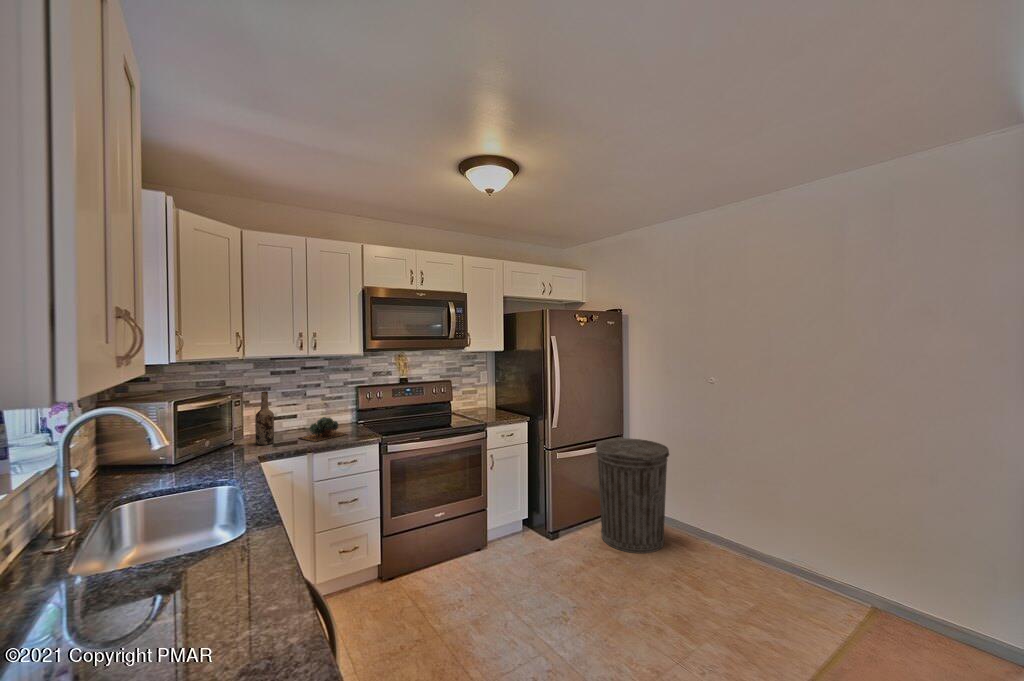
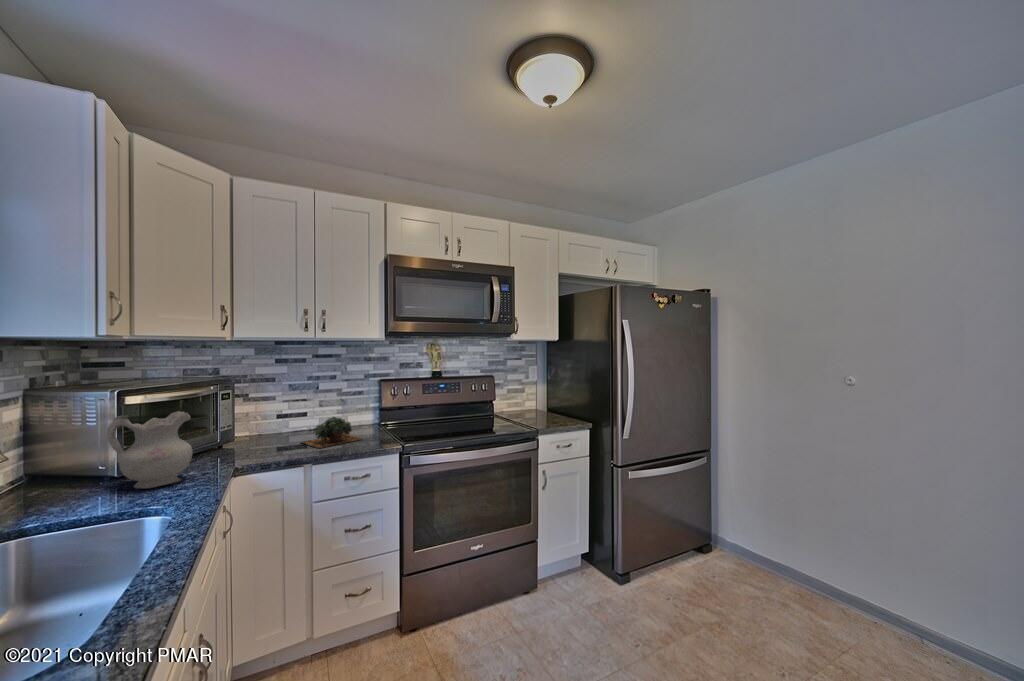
wine bottle: present [255,391,274,445] -> none [245,382,269,451]
ceramic pitcher: none [172,415,230,472] -> present [107,411,192,489]
trash can: present [596,438,669,553] -> none [679,455,787,616]

